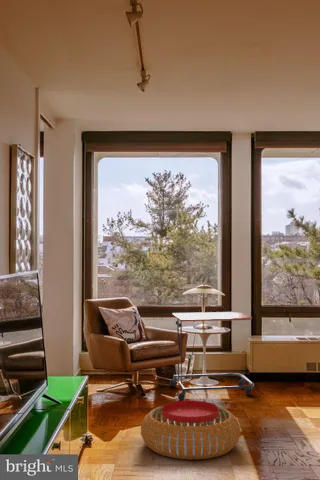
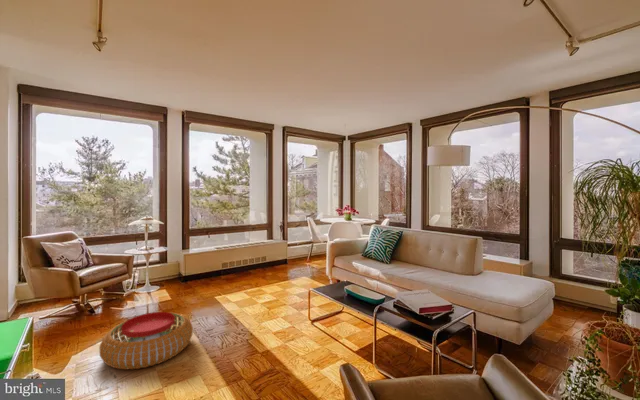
side table: present [170,312,254,400] -> none [117,236,189,309]

